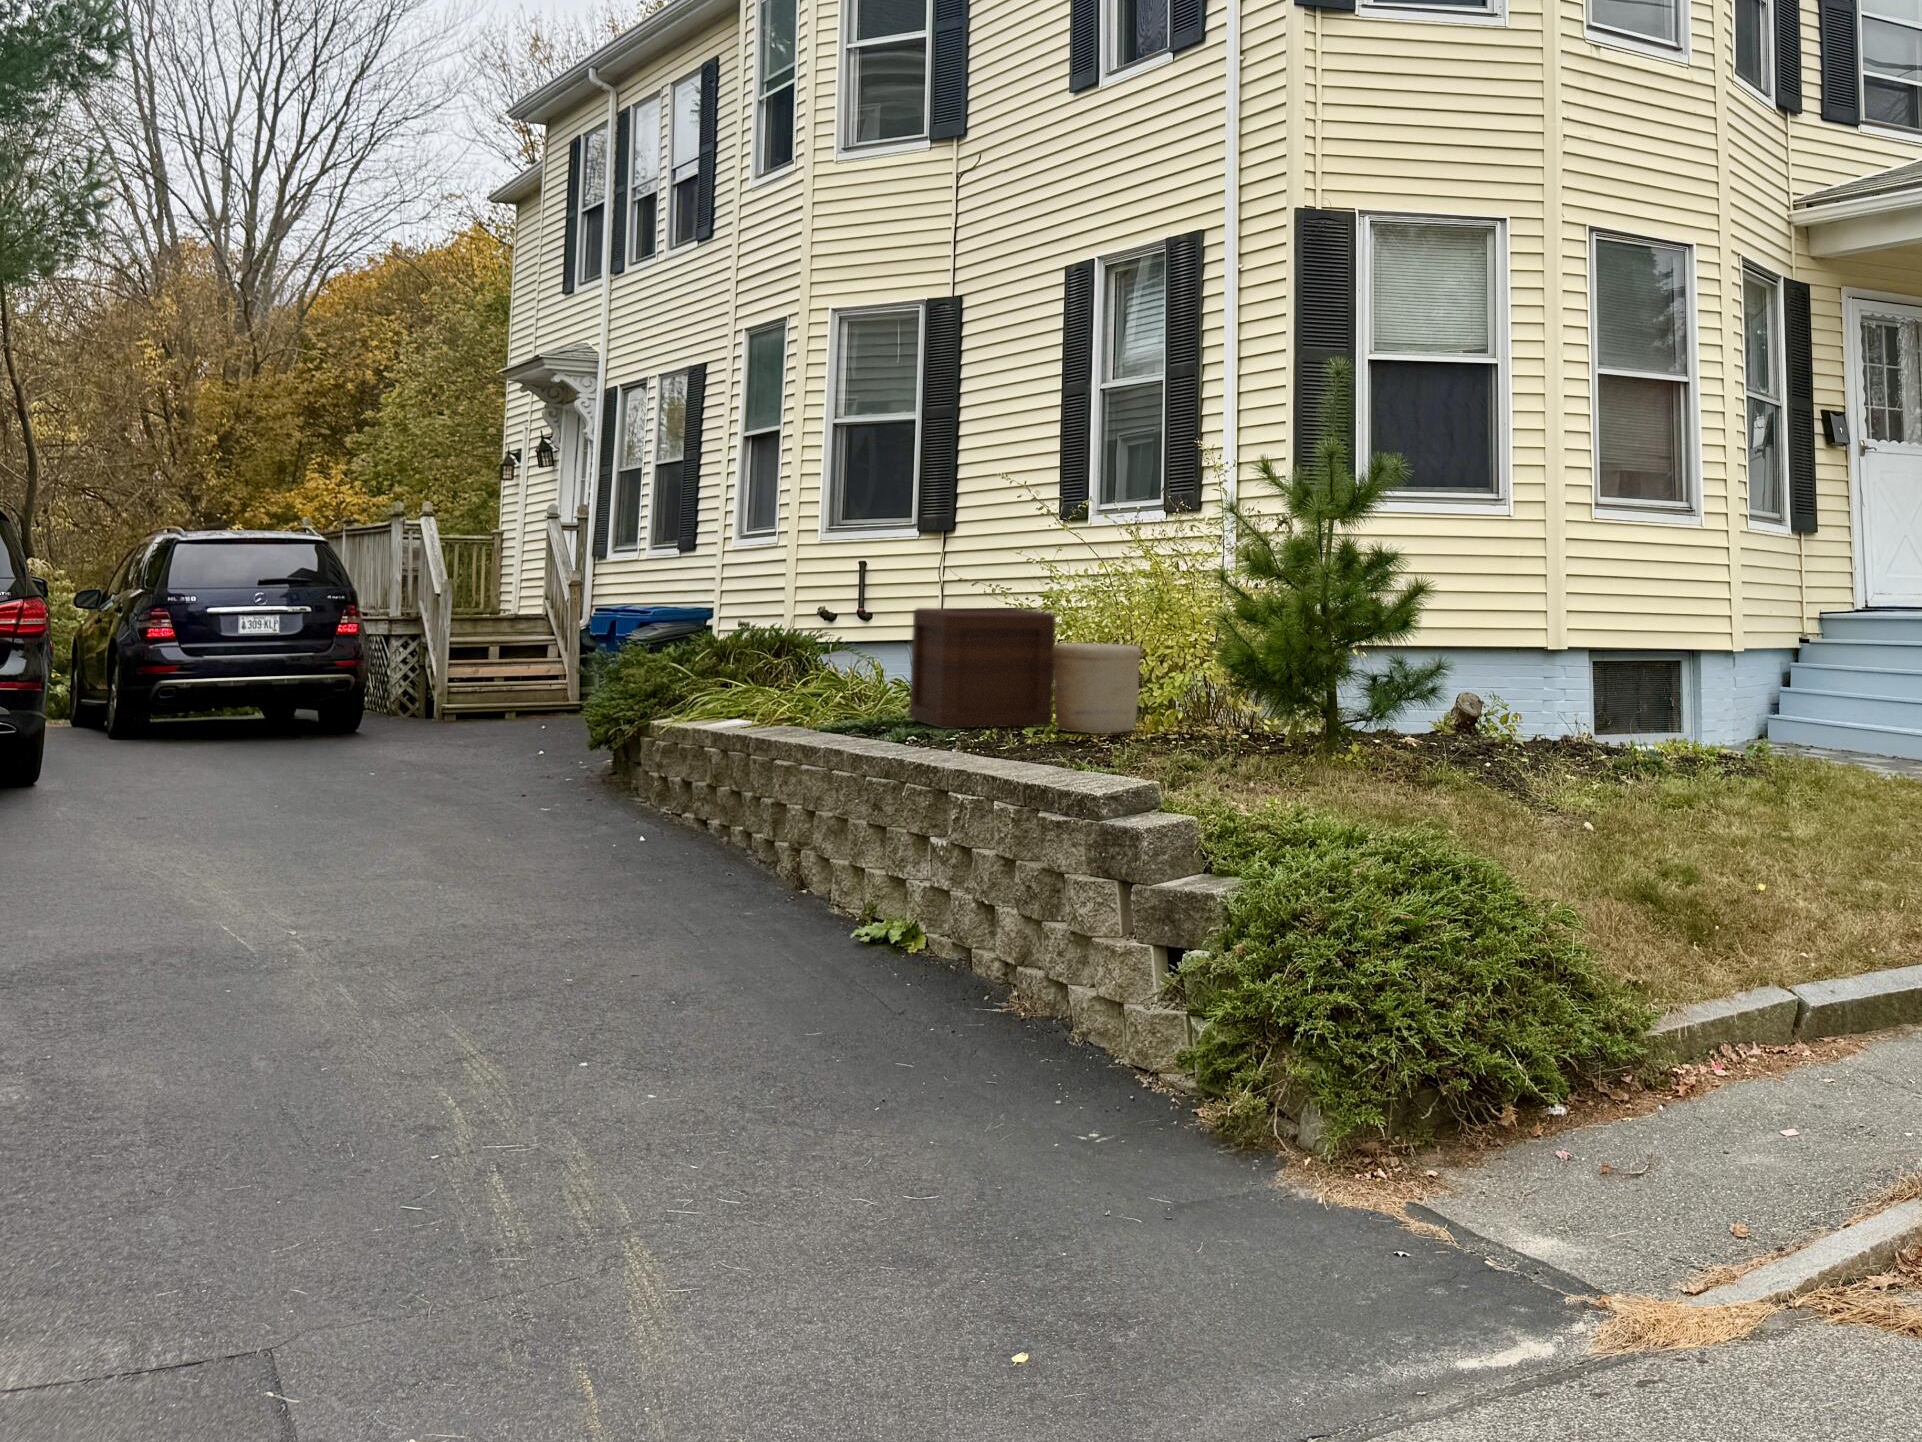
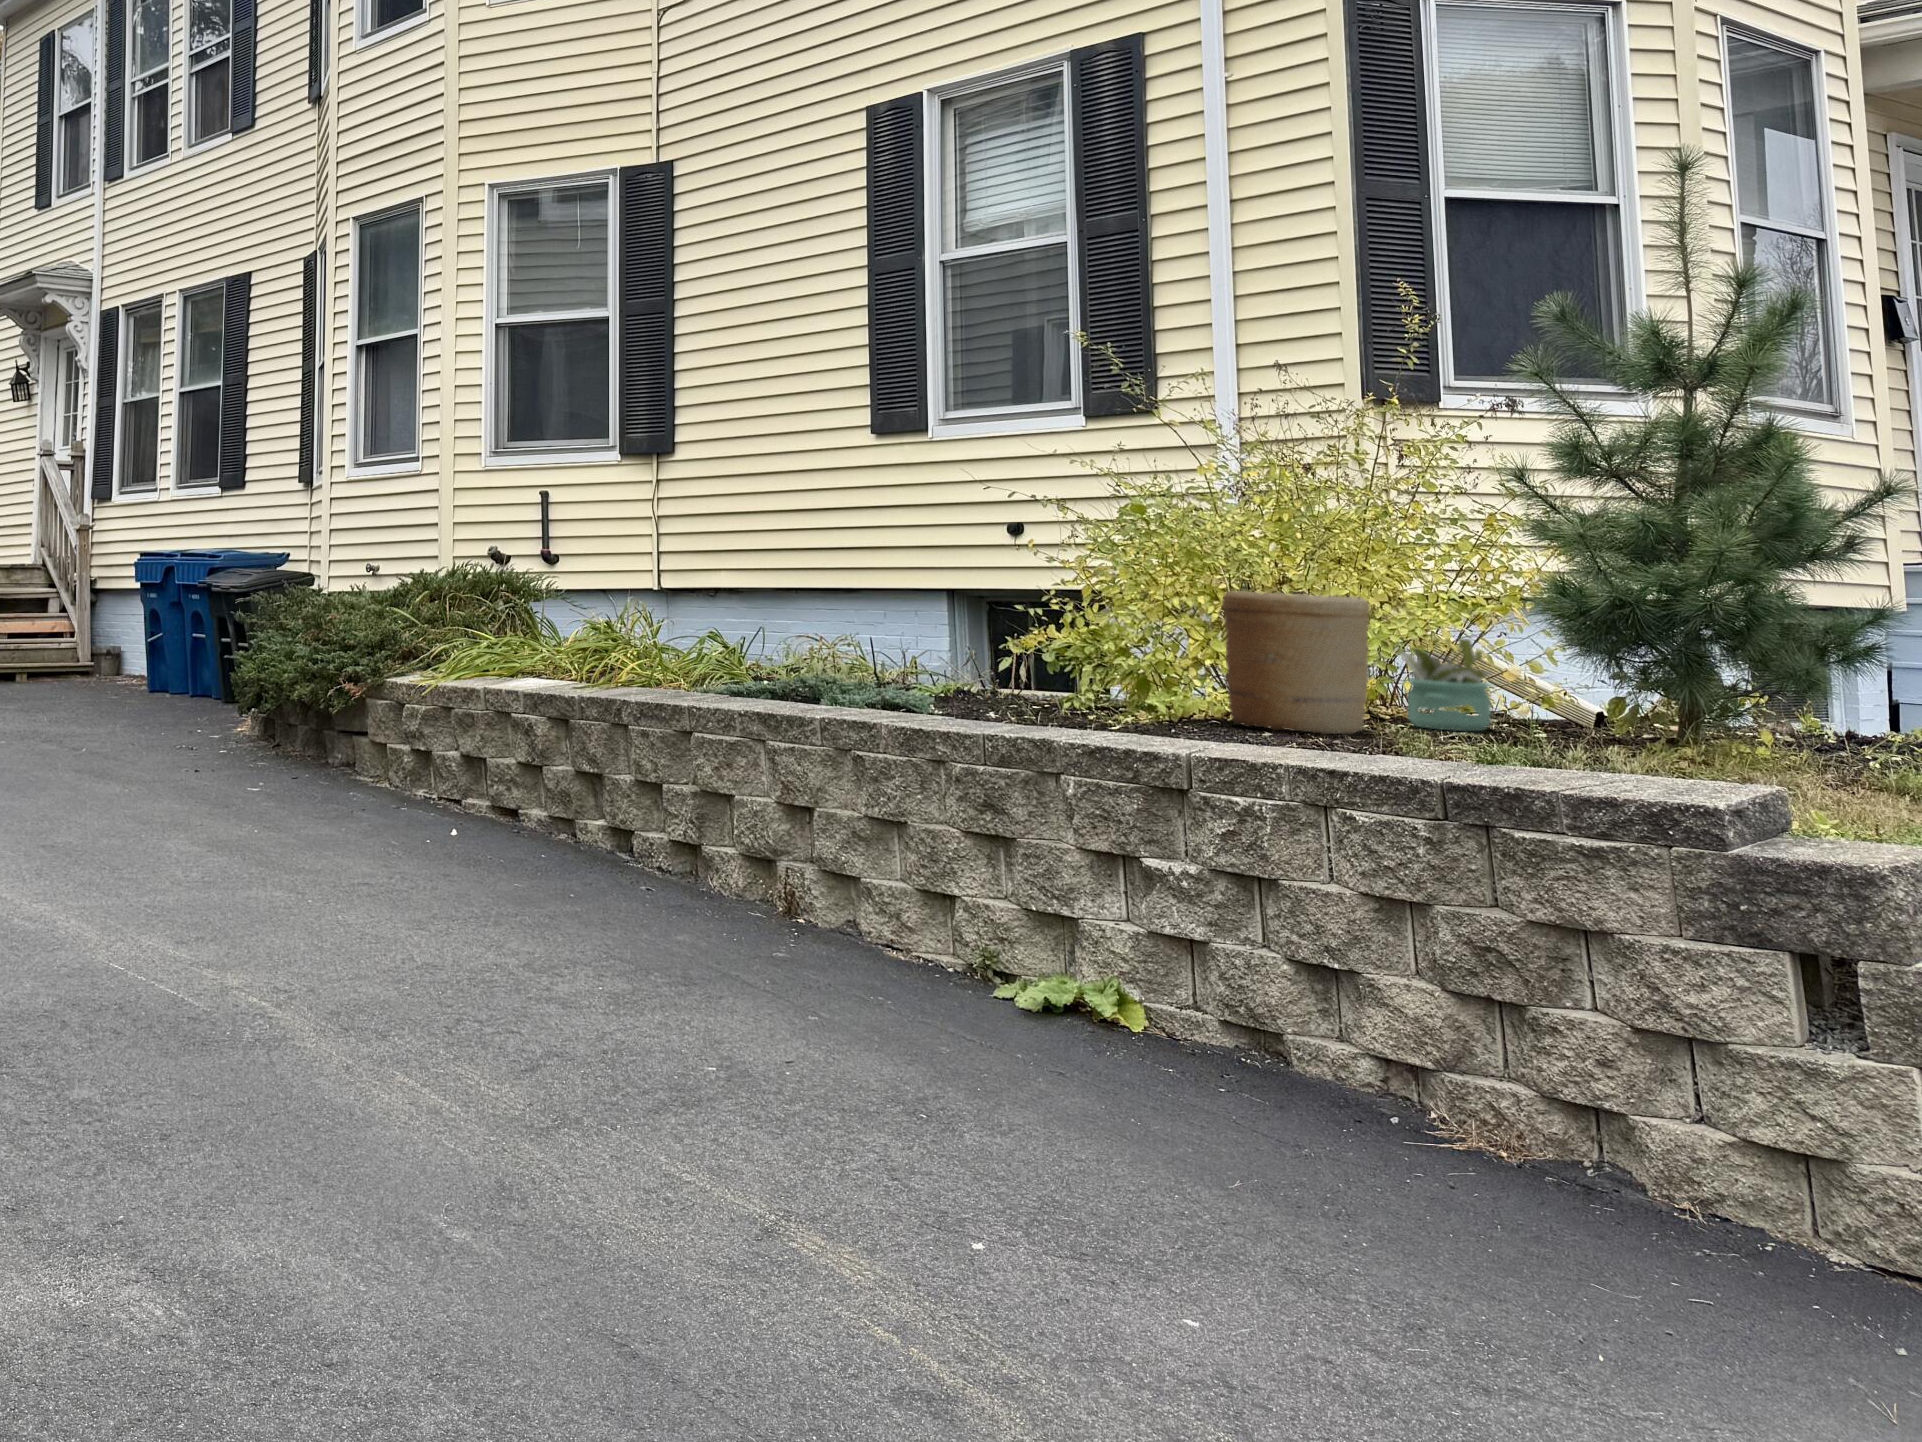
wooden crate: present [909,608,1056,729] -> none [932,536,1185,721]
decorative plant: none [1179,670,1234,731] -> present [1400,638,1491,731]

